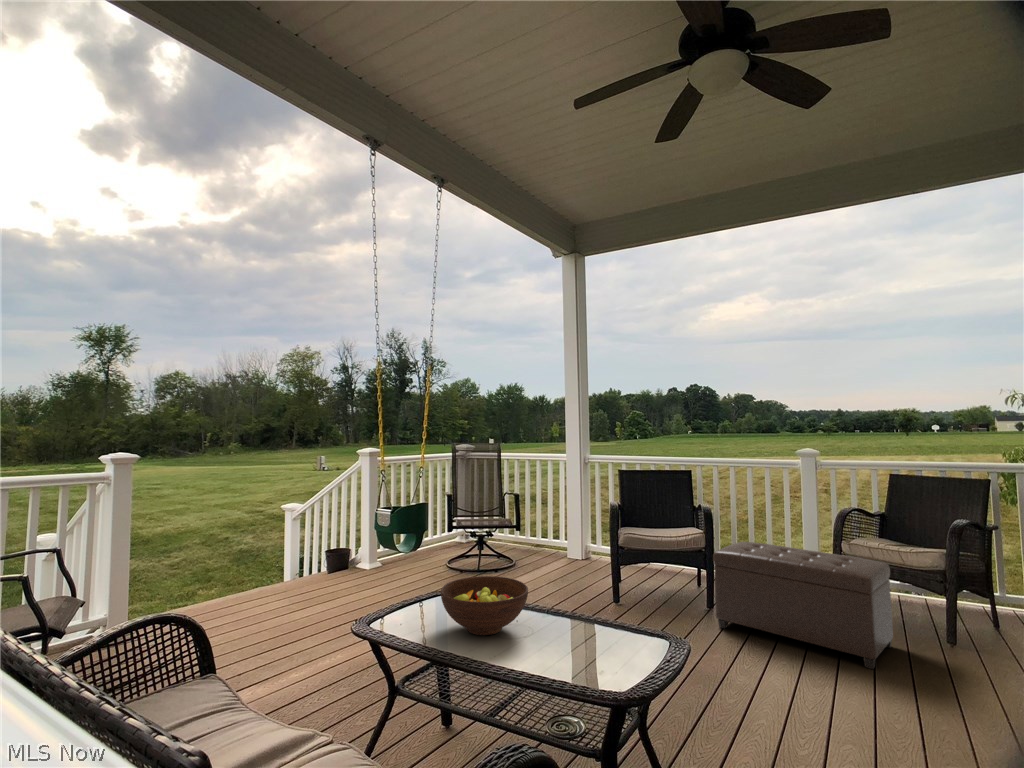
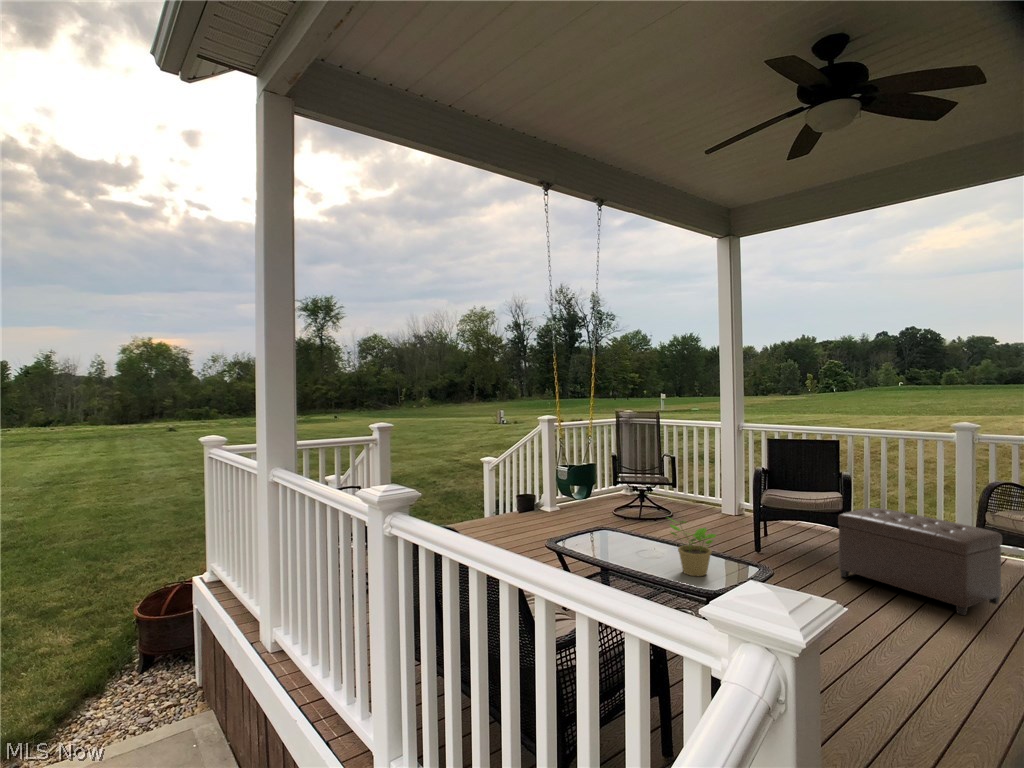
potted plant: none [544,574,619,669] -> present [669,518,716,576]
fruit bowl: present [441,576,528,635] -> none [602,518,661,554]

